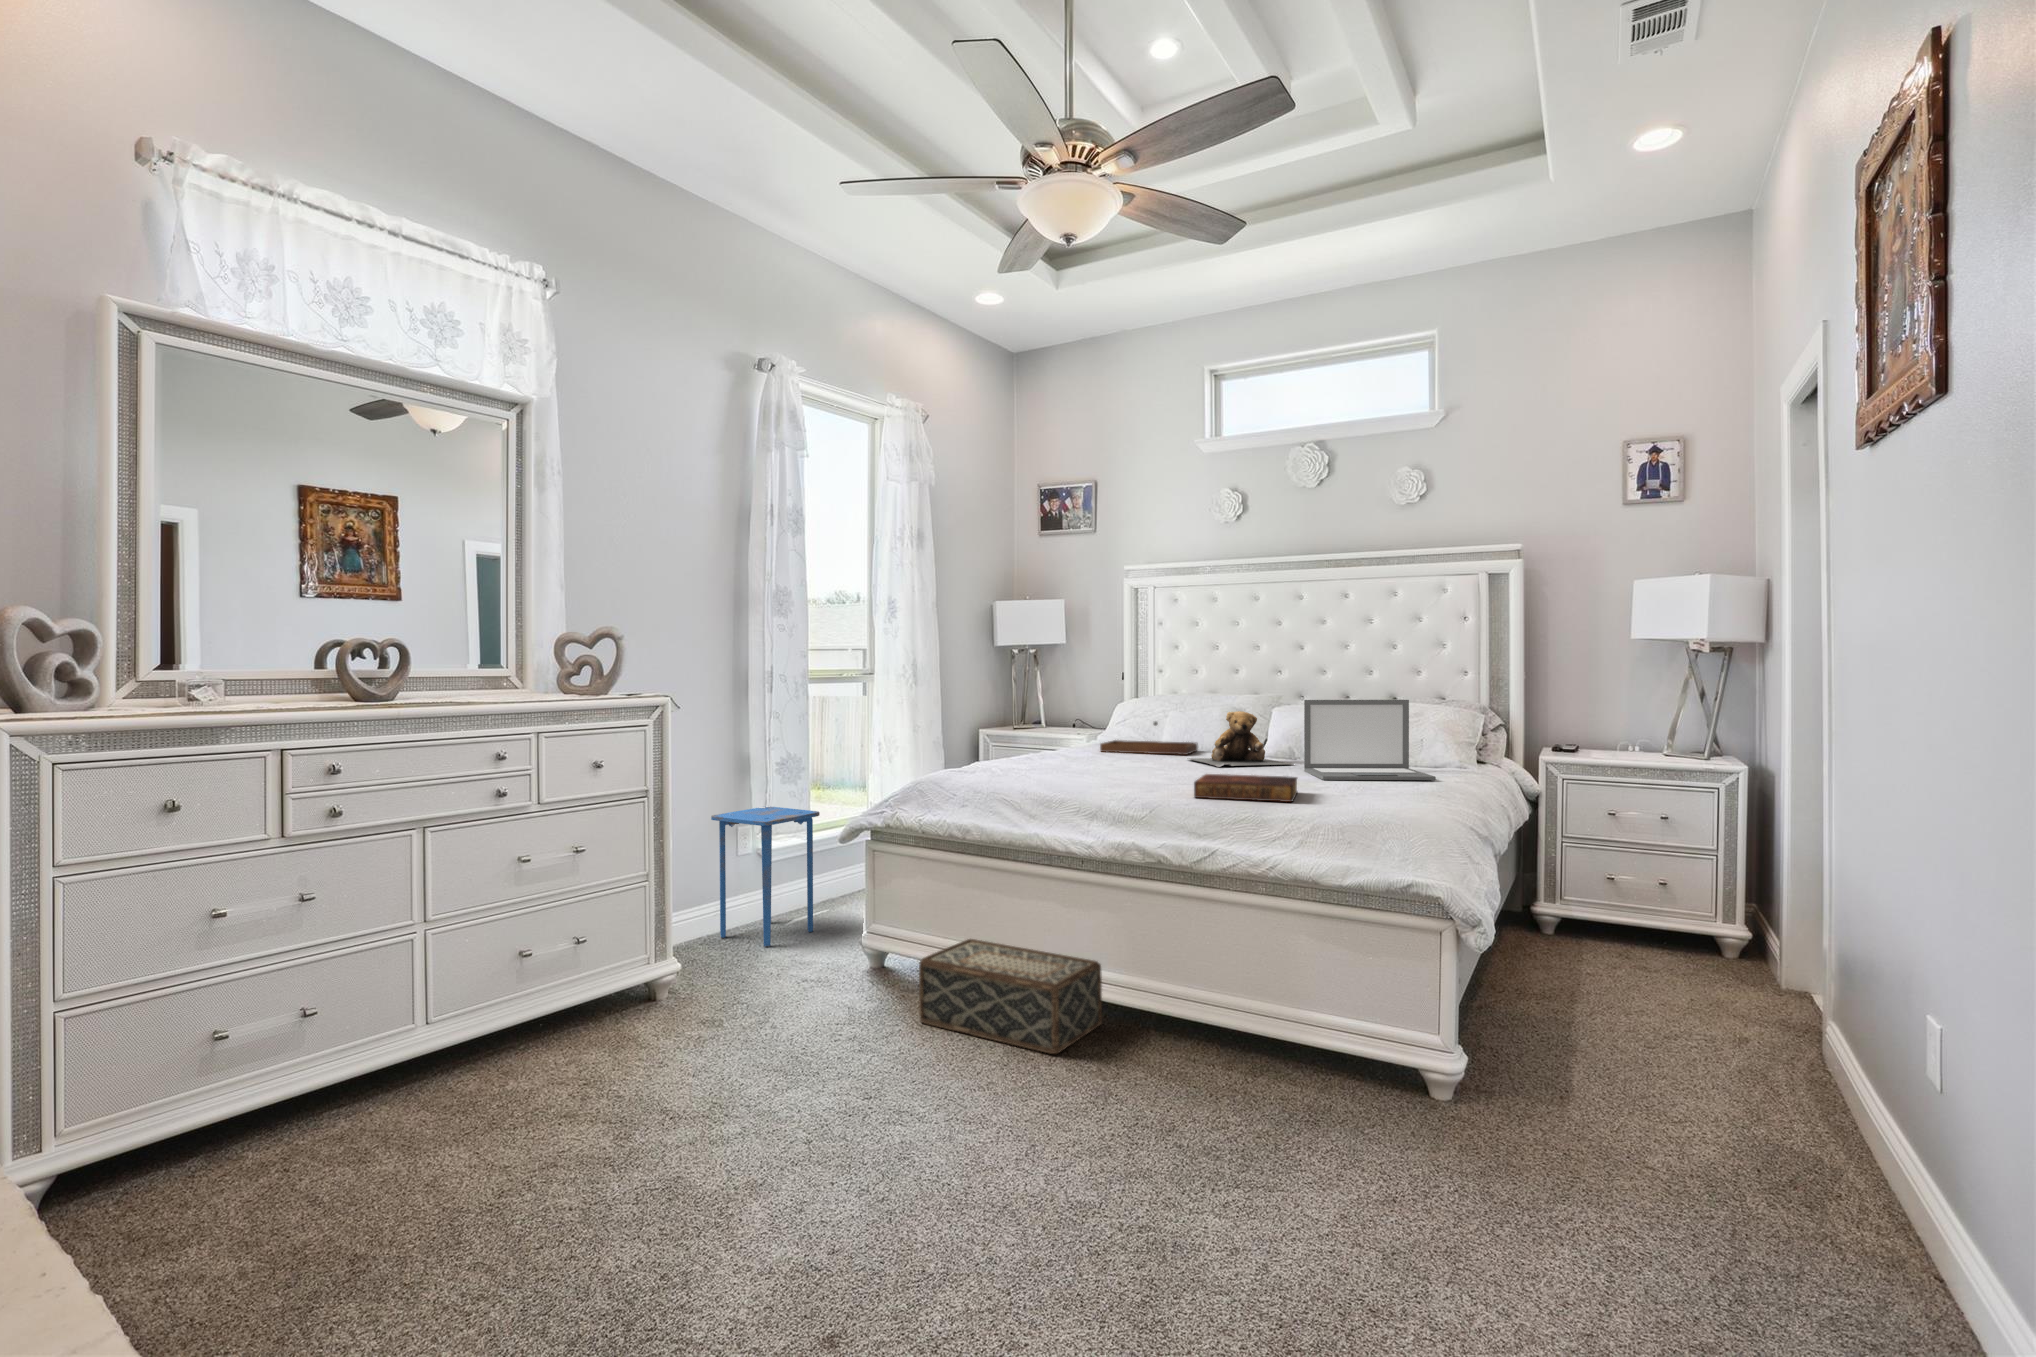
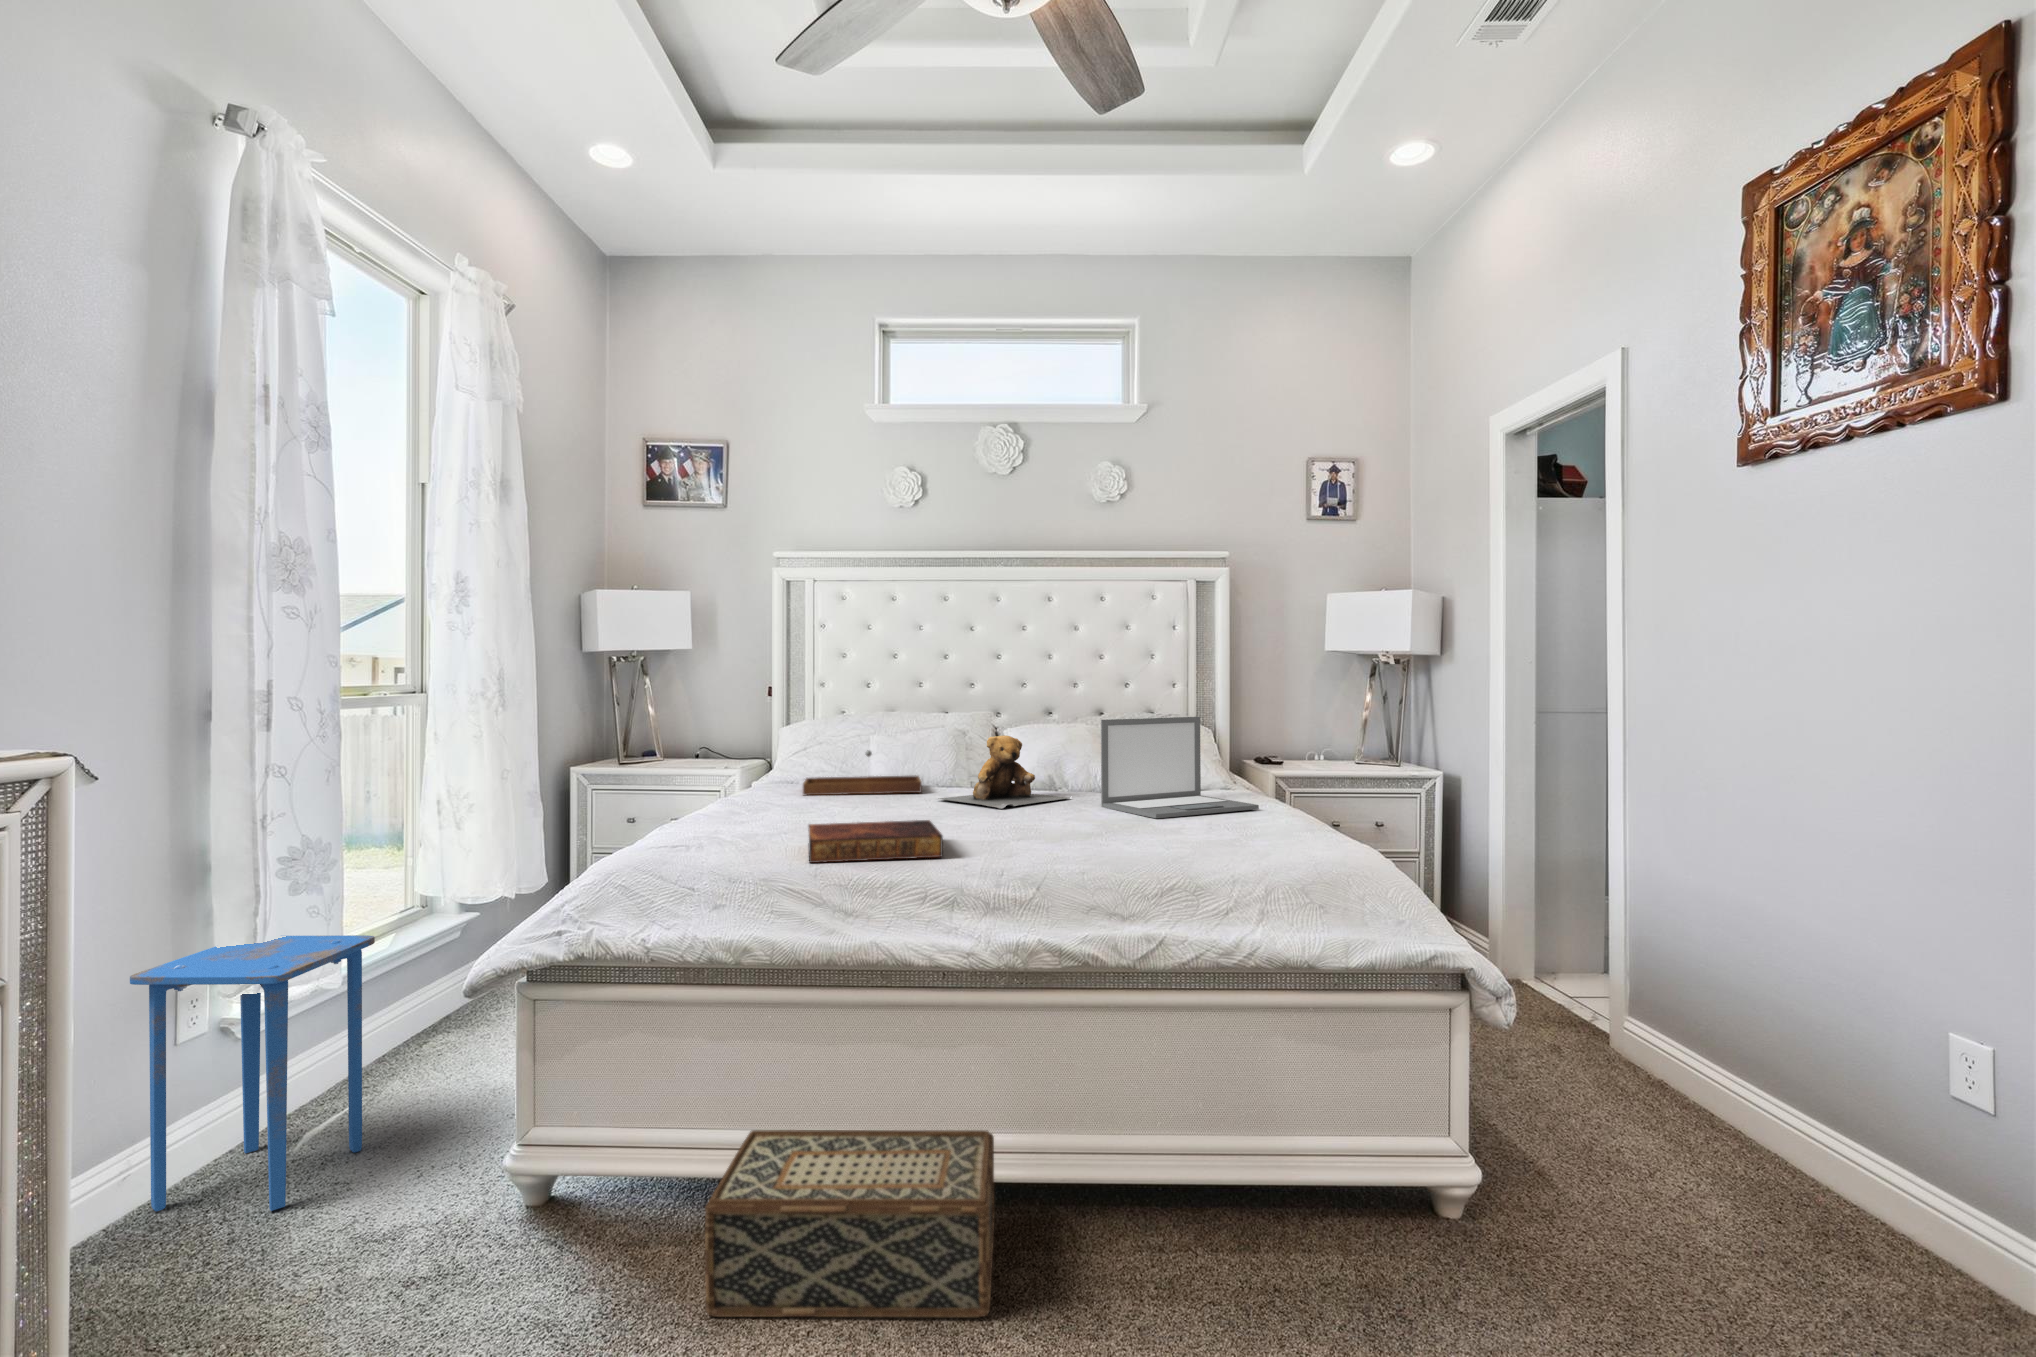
book: present [1194,774,1297,802] -> present [808,820,943,863]

